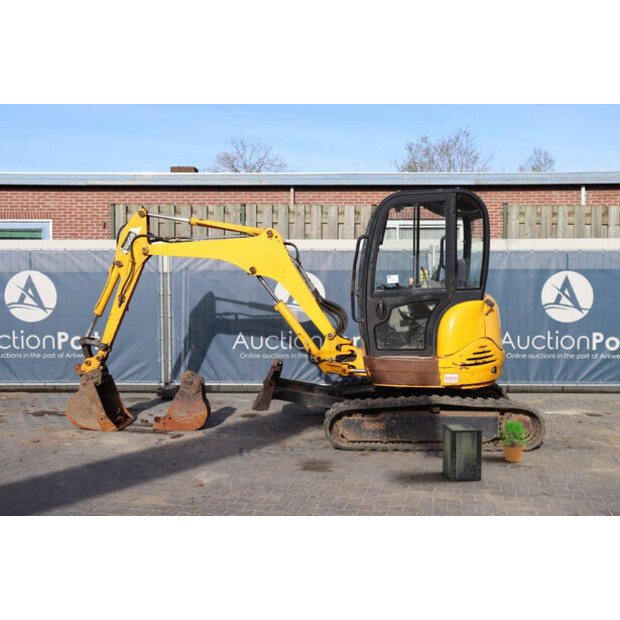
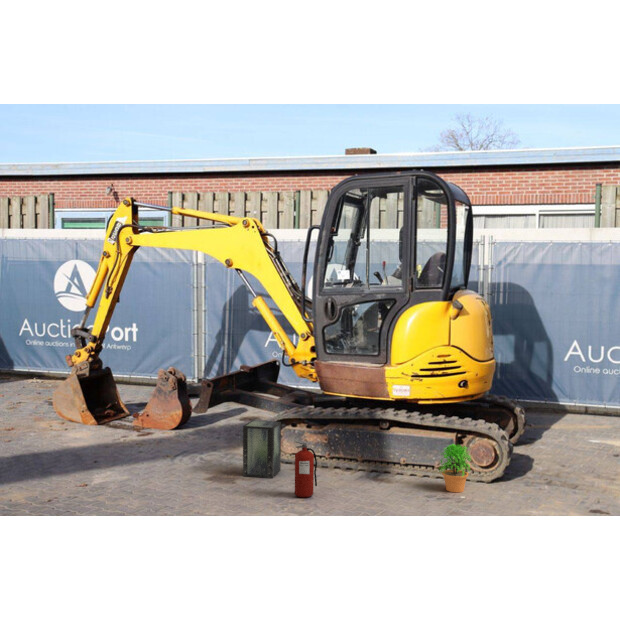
storage box: present [442,424,482,481] -> present [243,420,281,478]
fire extinguisher: none [397,429,416,479] -> present [295,441,317,497]

